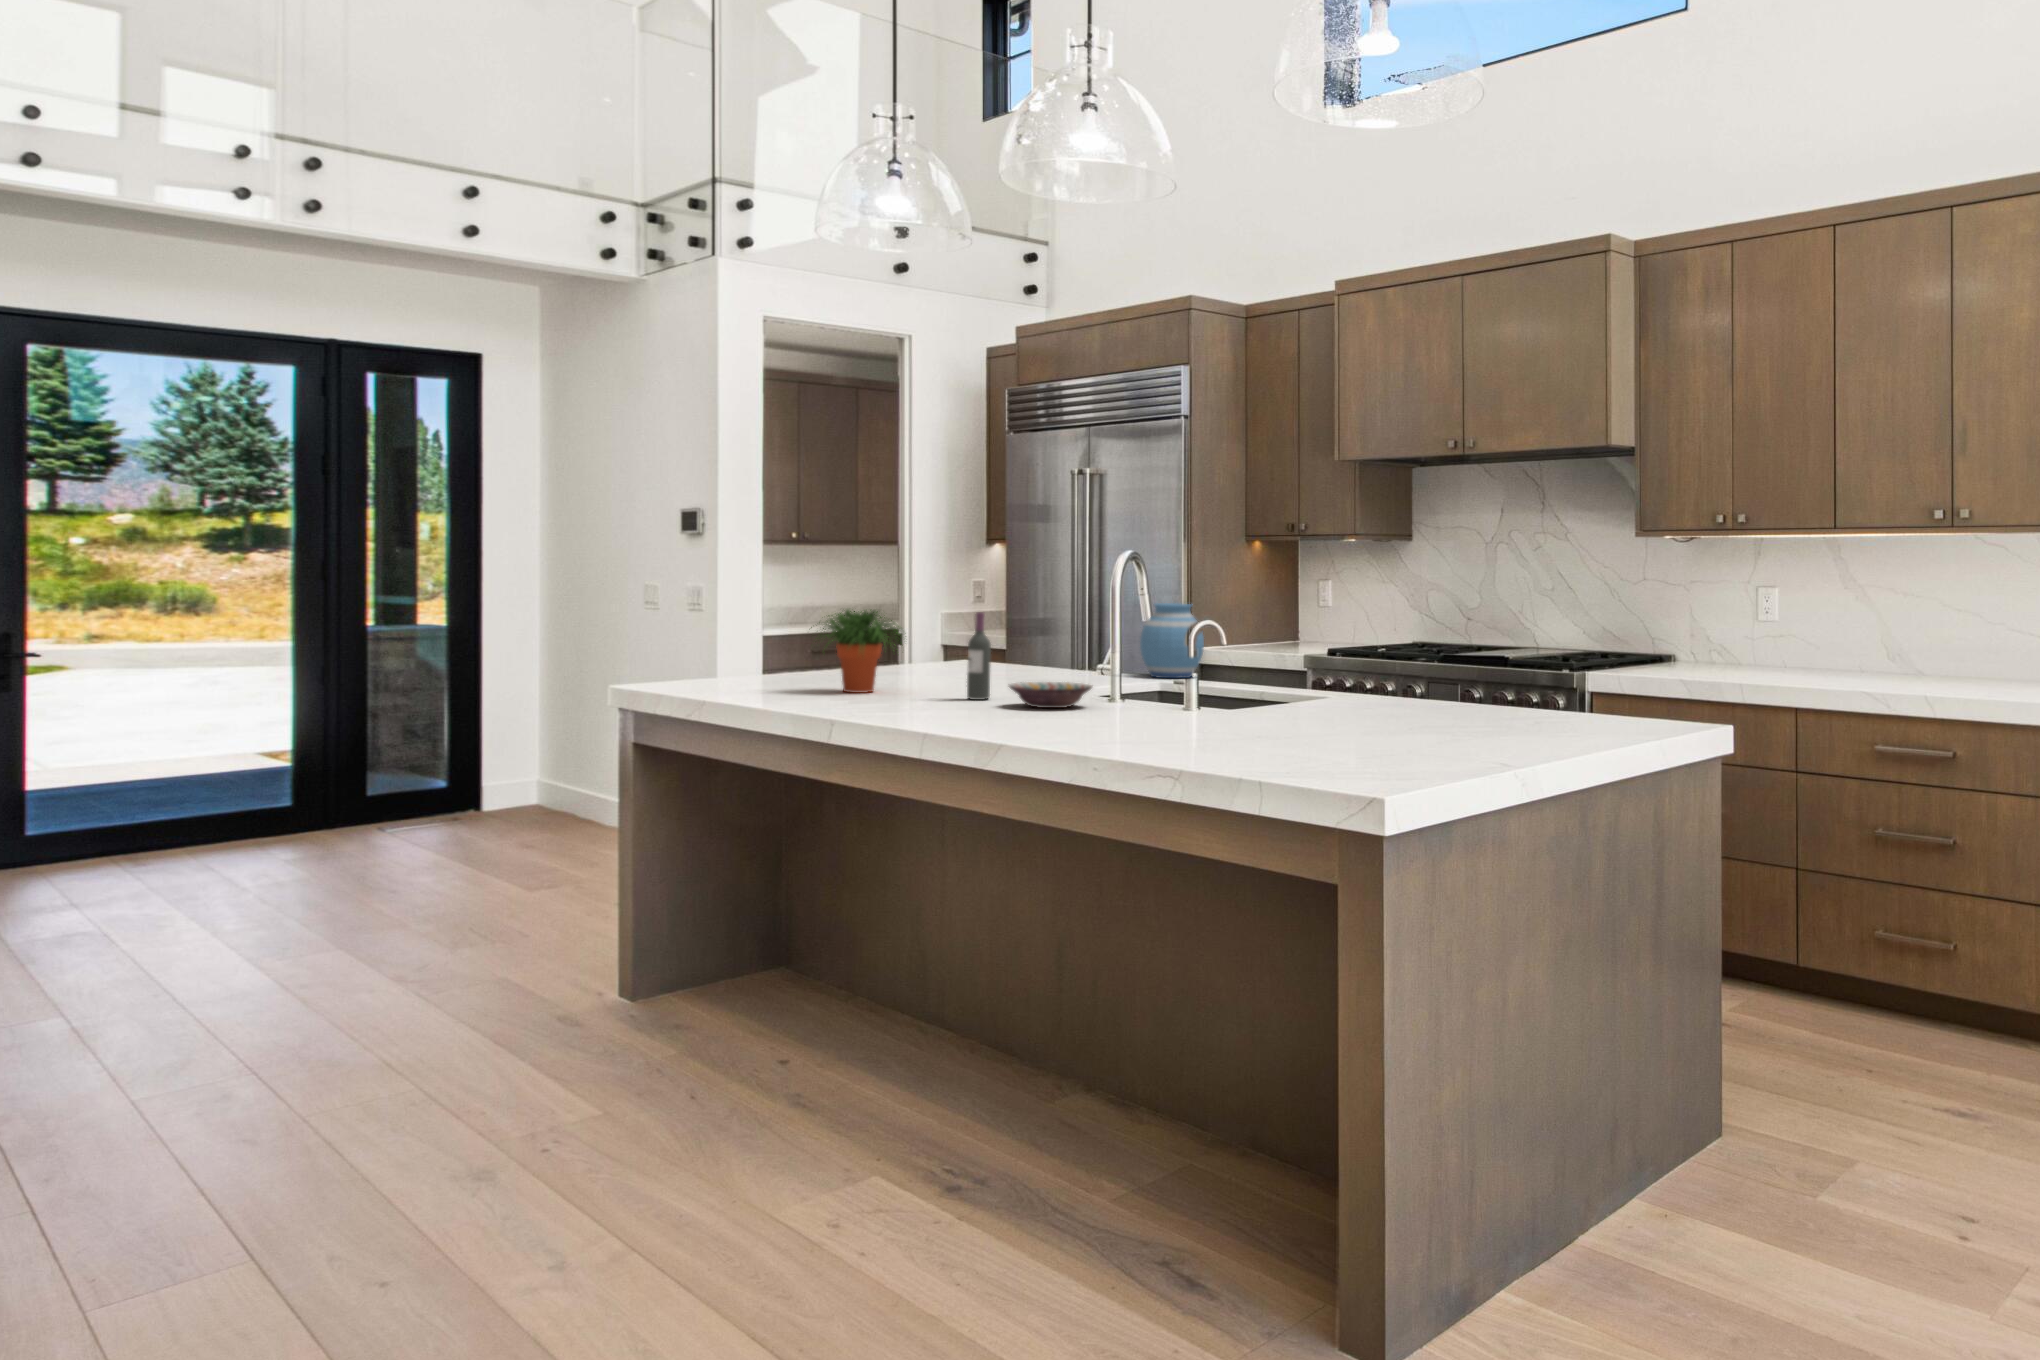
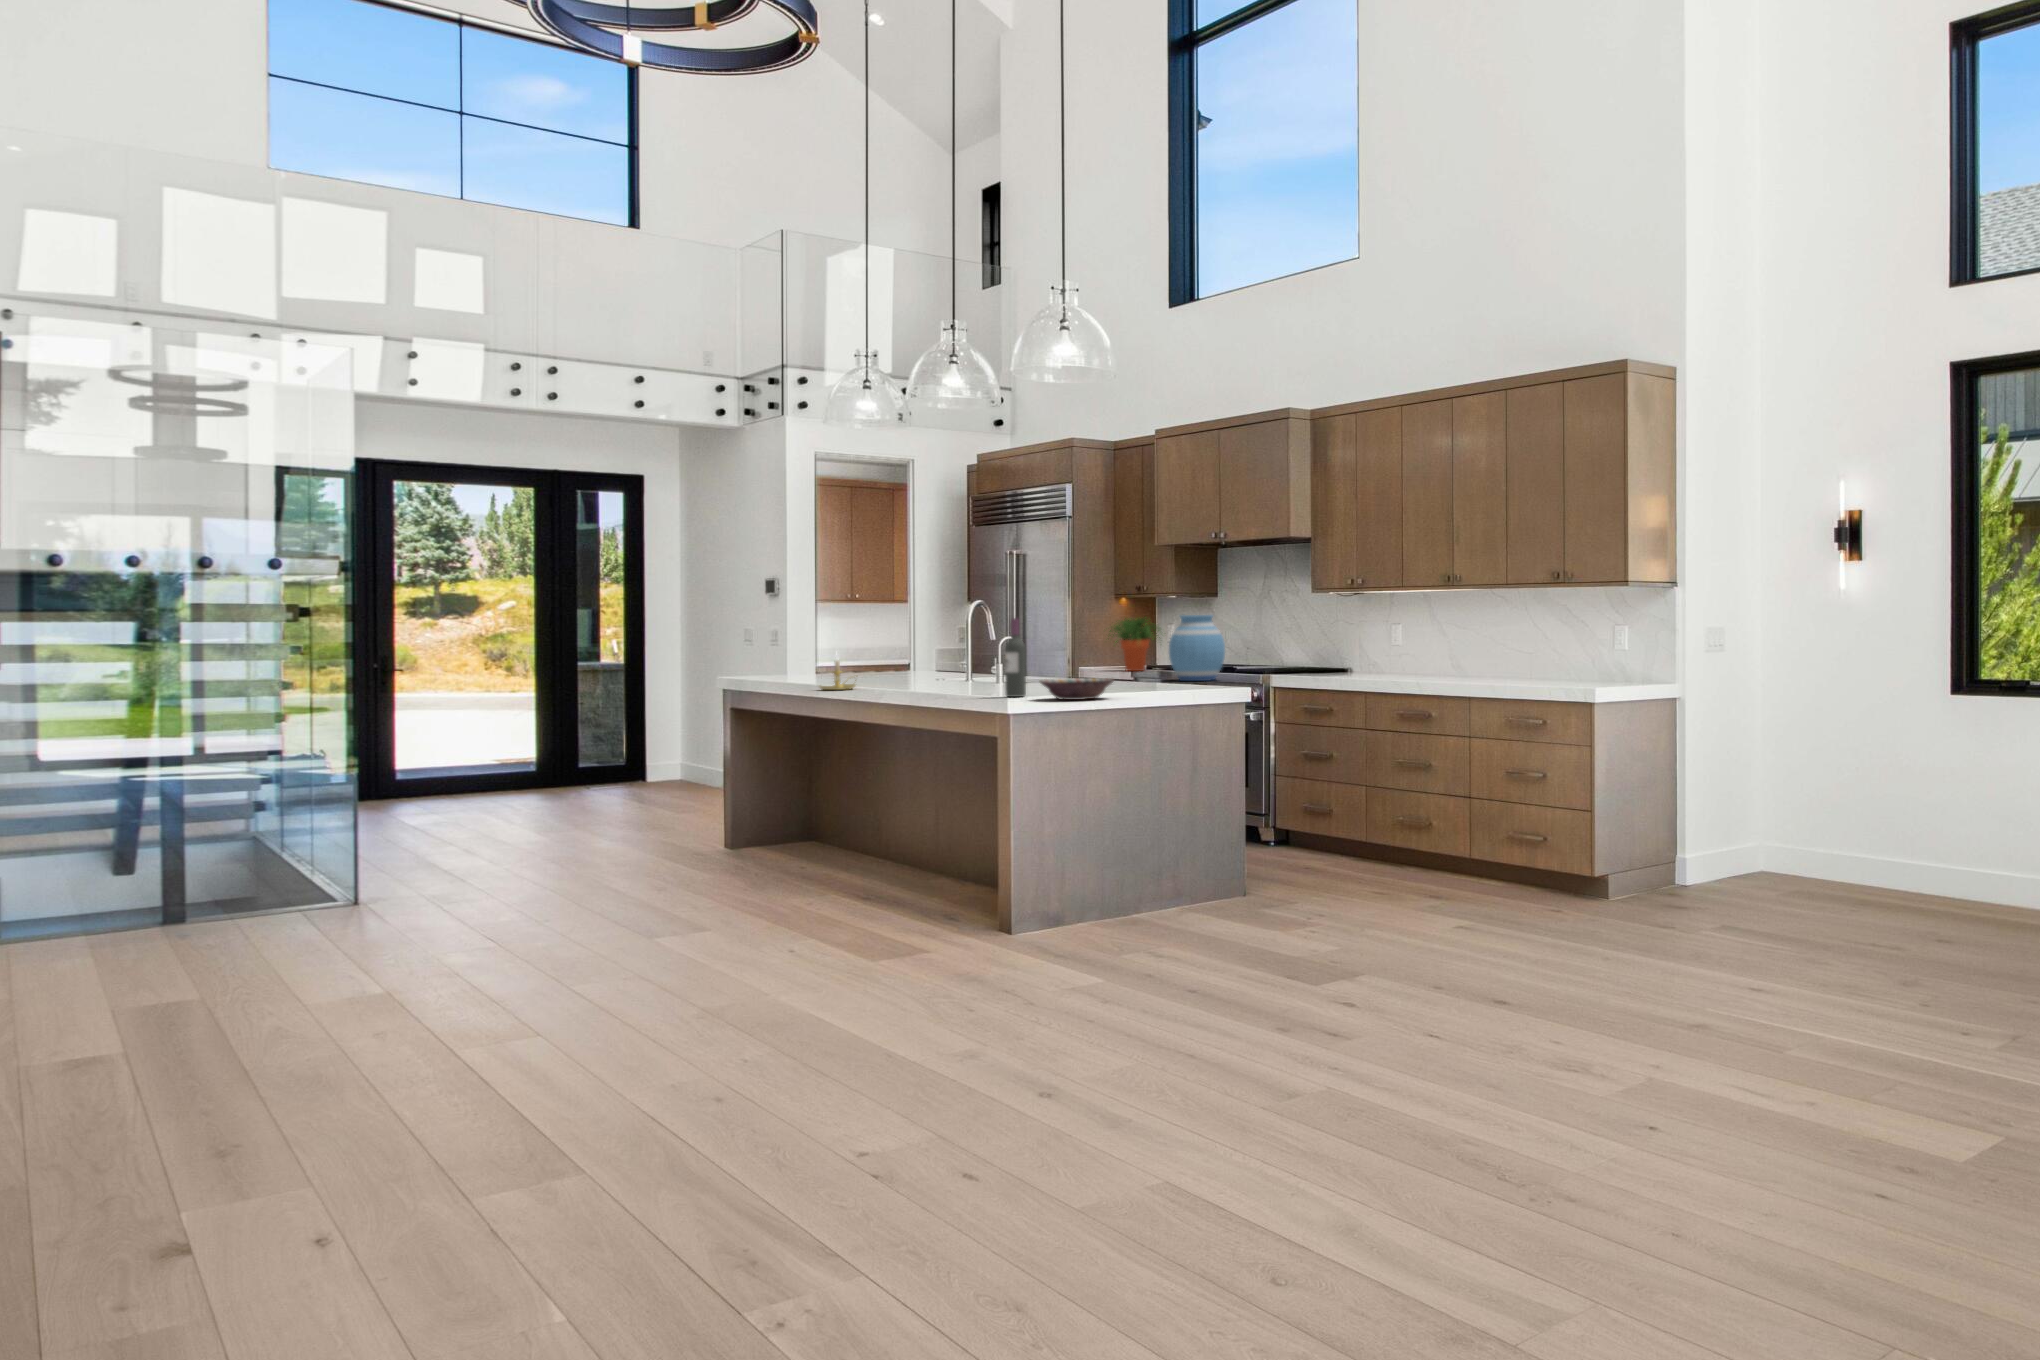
potted plant: present [811,609,906,693] -> present [1109,617,1160,671]
candle holder: none [741,631,788,677] -> present [819,659,856,690]

